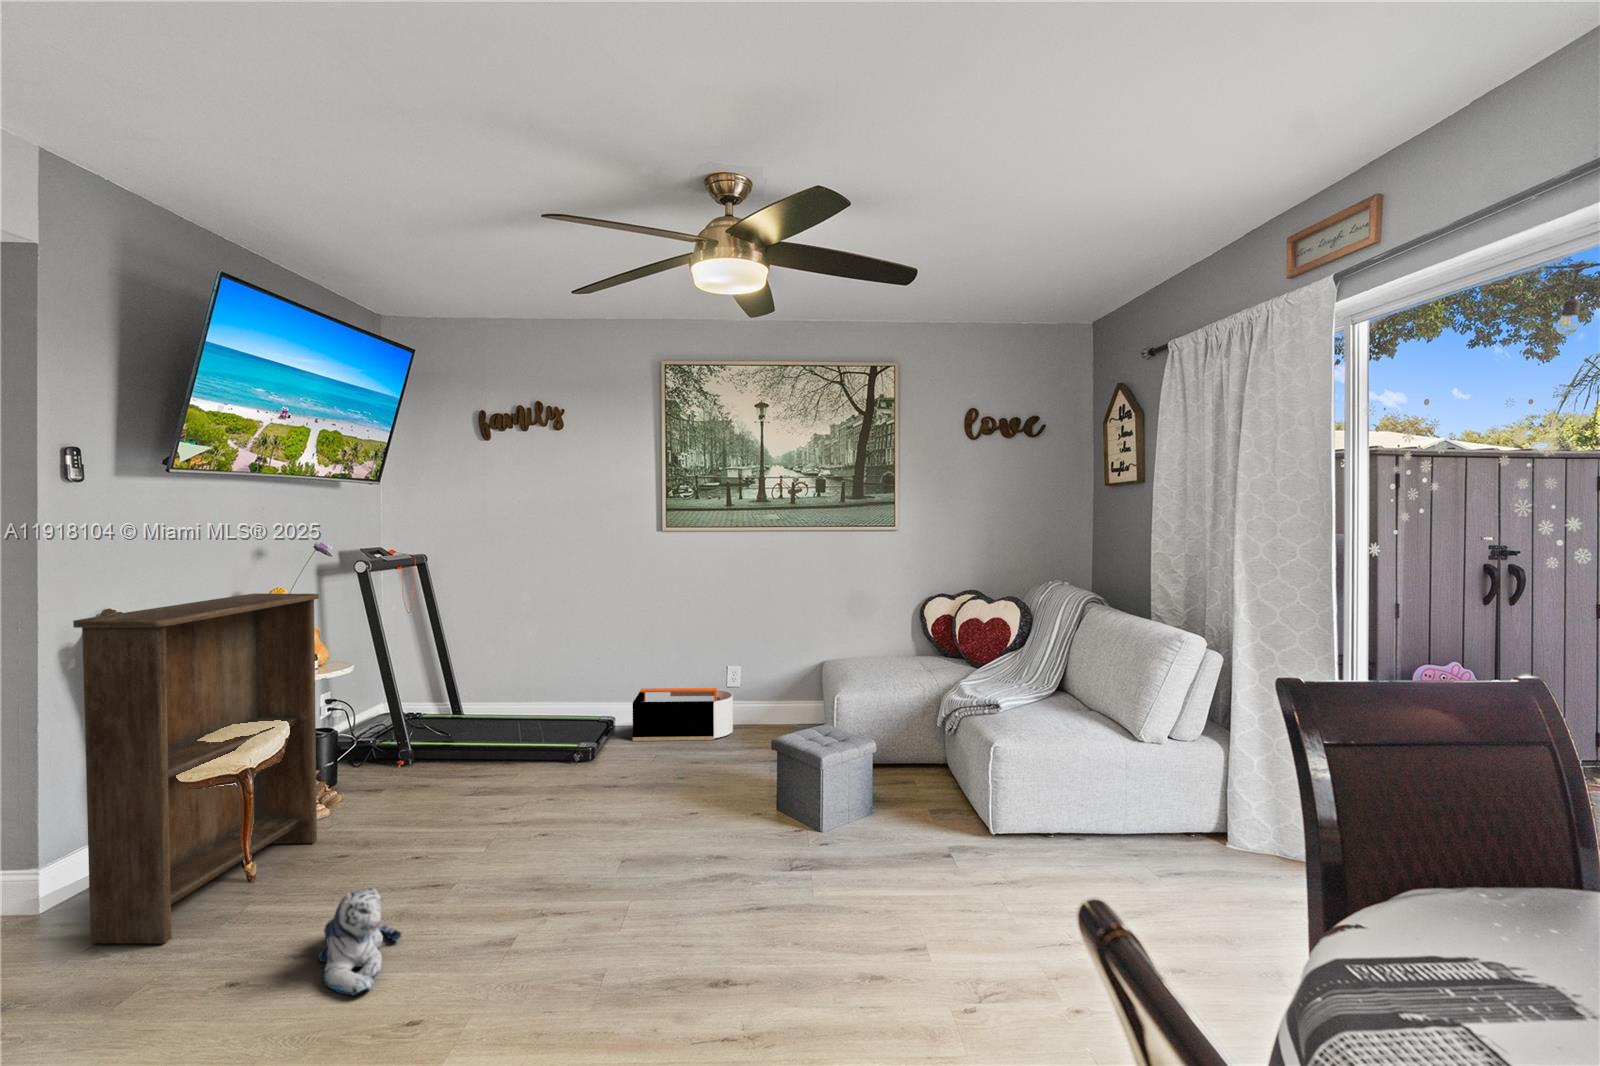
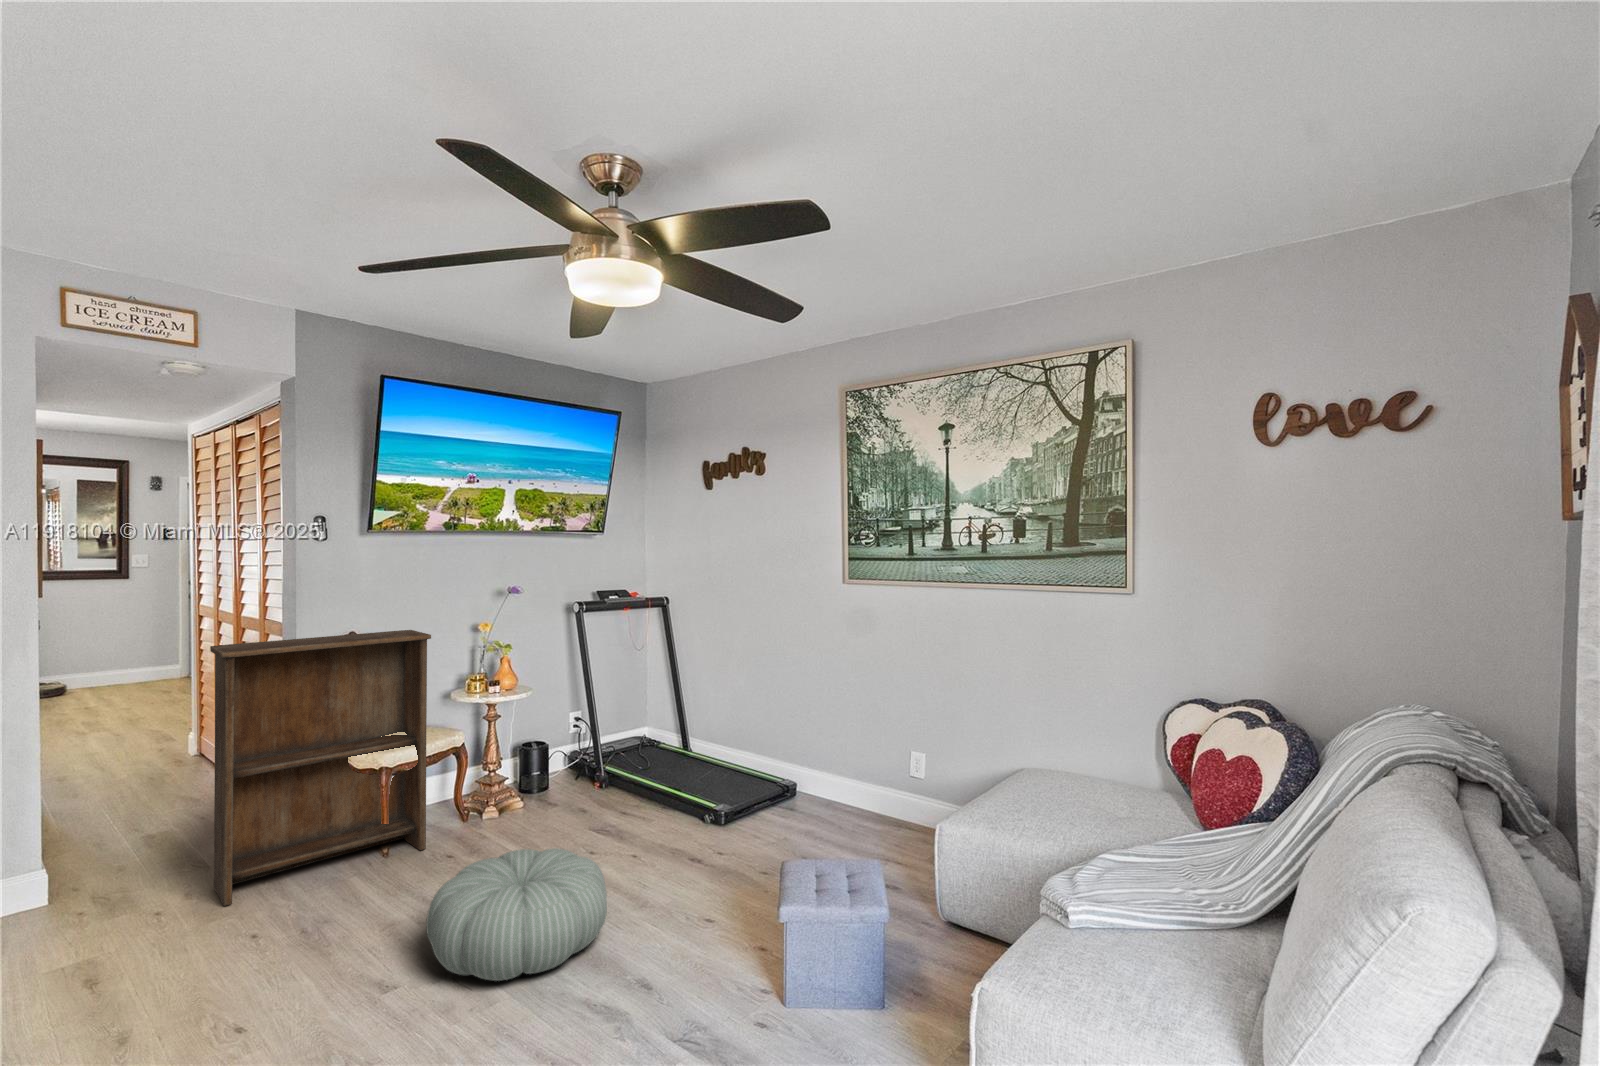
storage bin: present [633,688,733,741] -> none [783,762,901,847]
pouf: none [502,769,662,875] -> present [426,848,607,981]
plush toy: present [318,888,401,995] -> none [163,917,297,1019]

